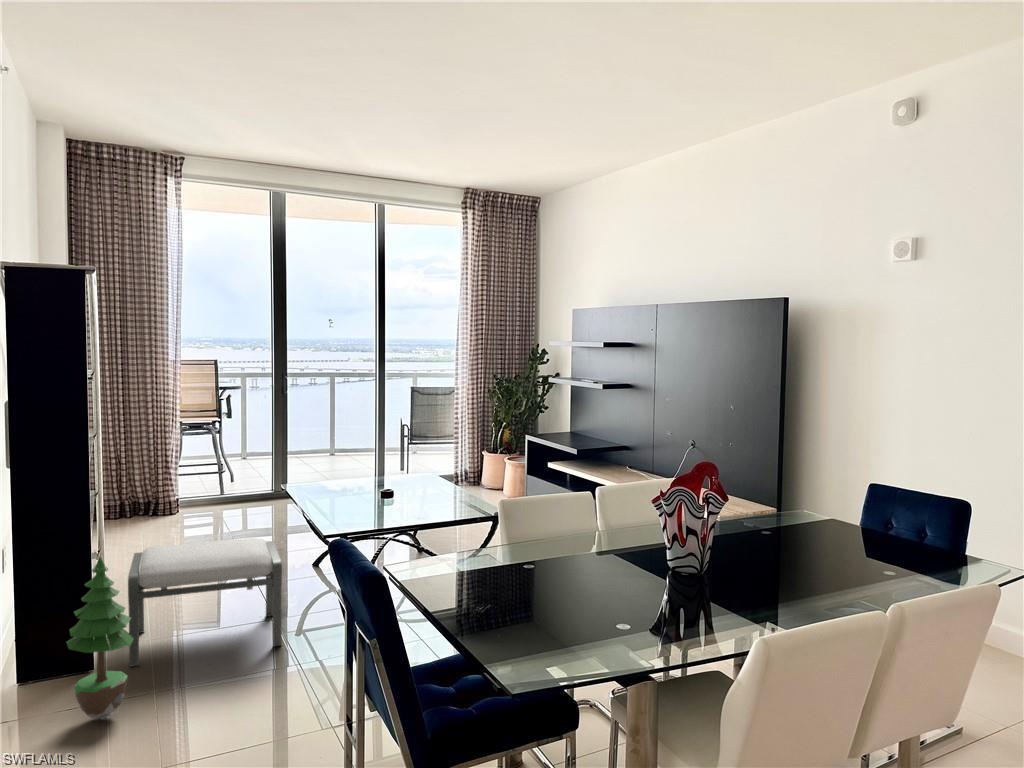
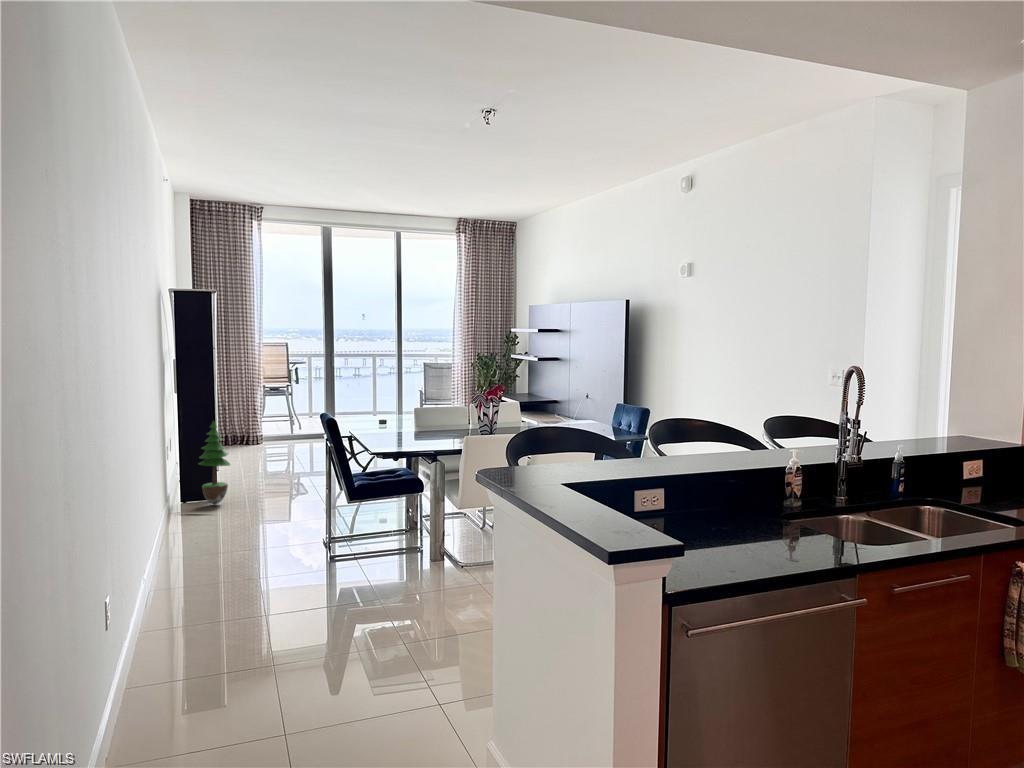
ottoman: present [128,538,282,667] -> none [228,432,312,492]

